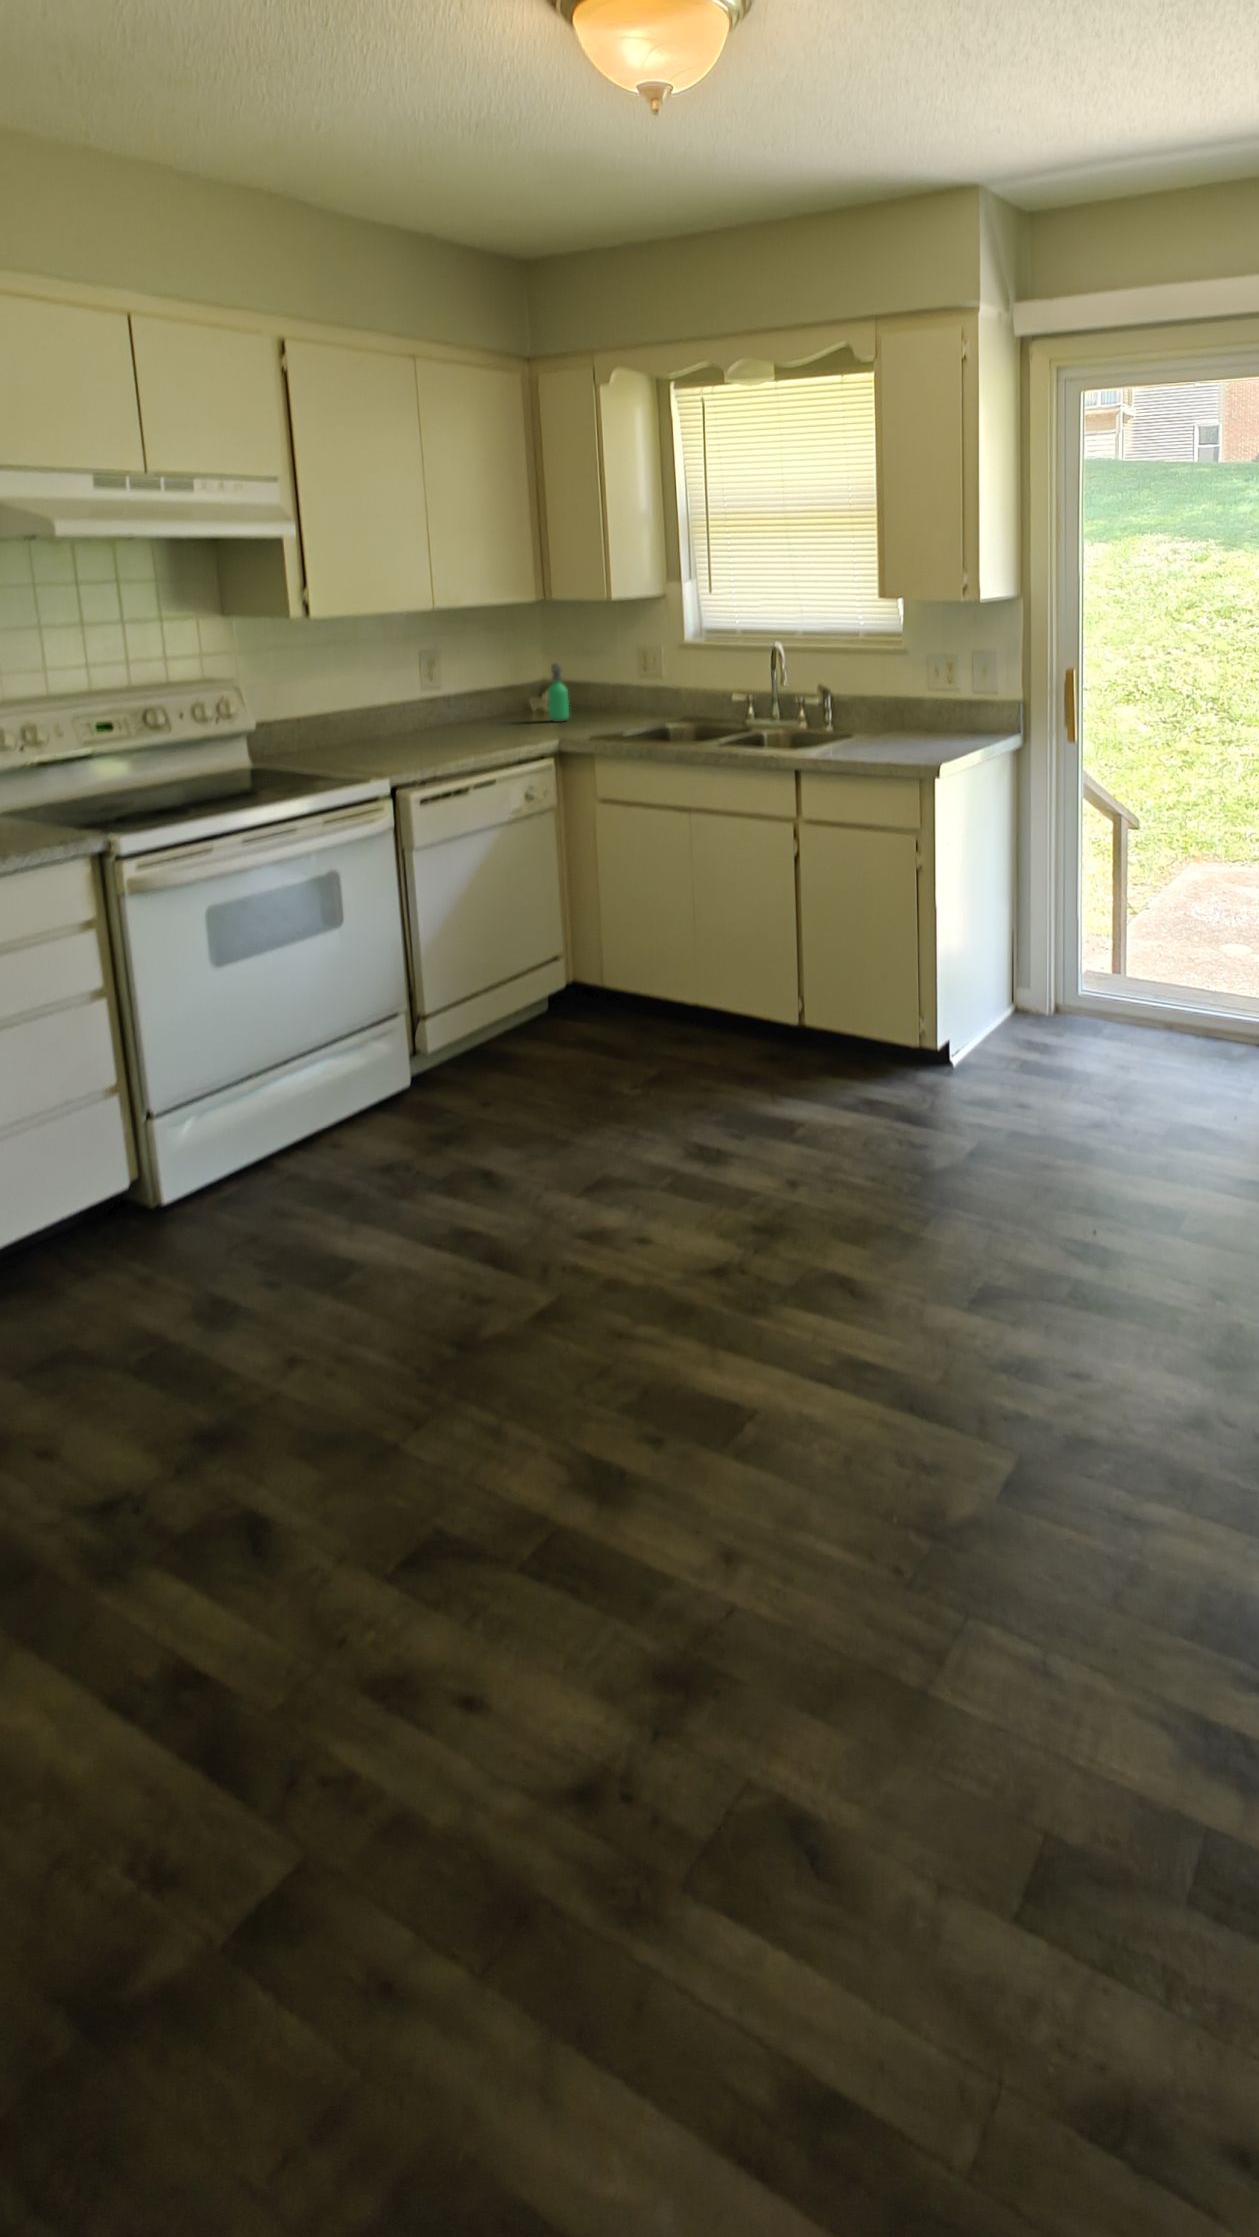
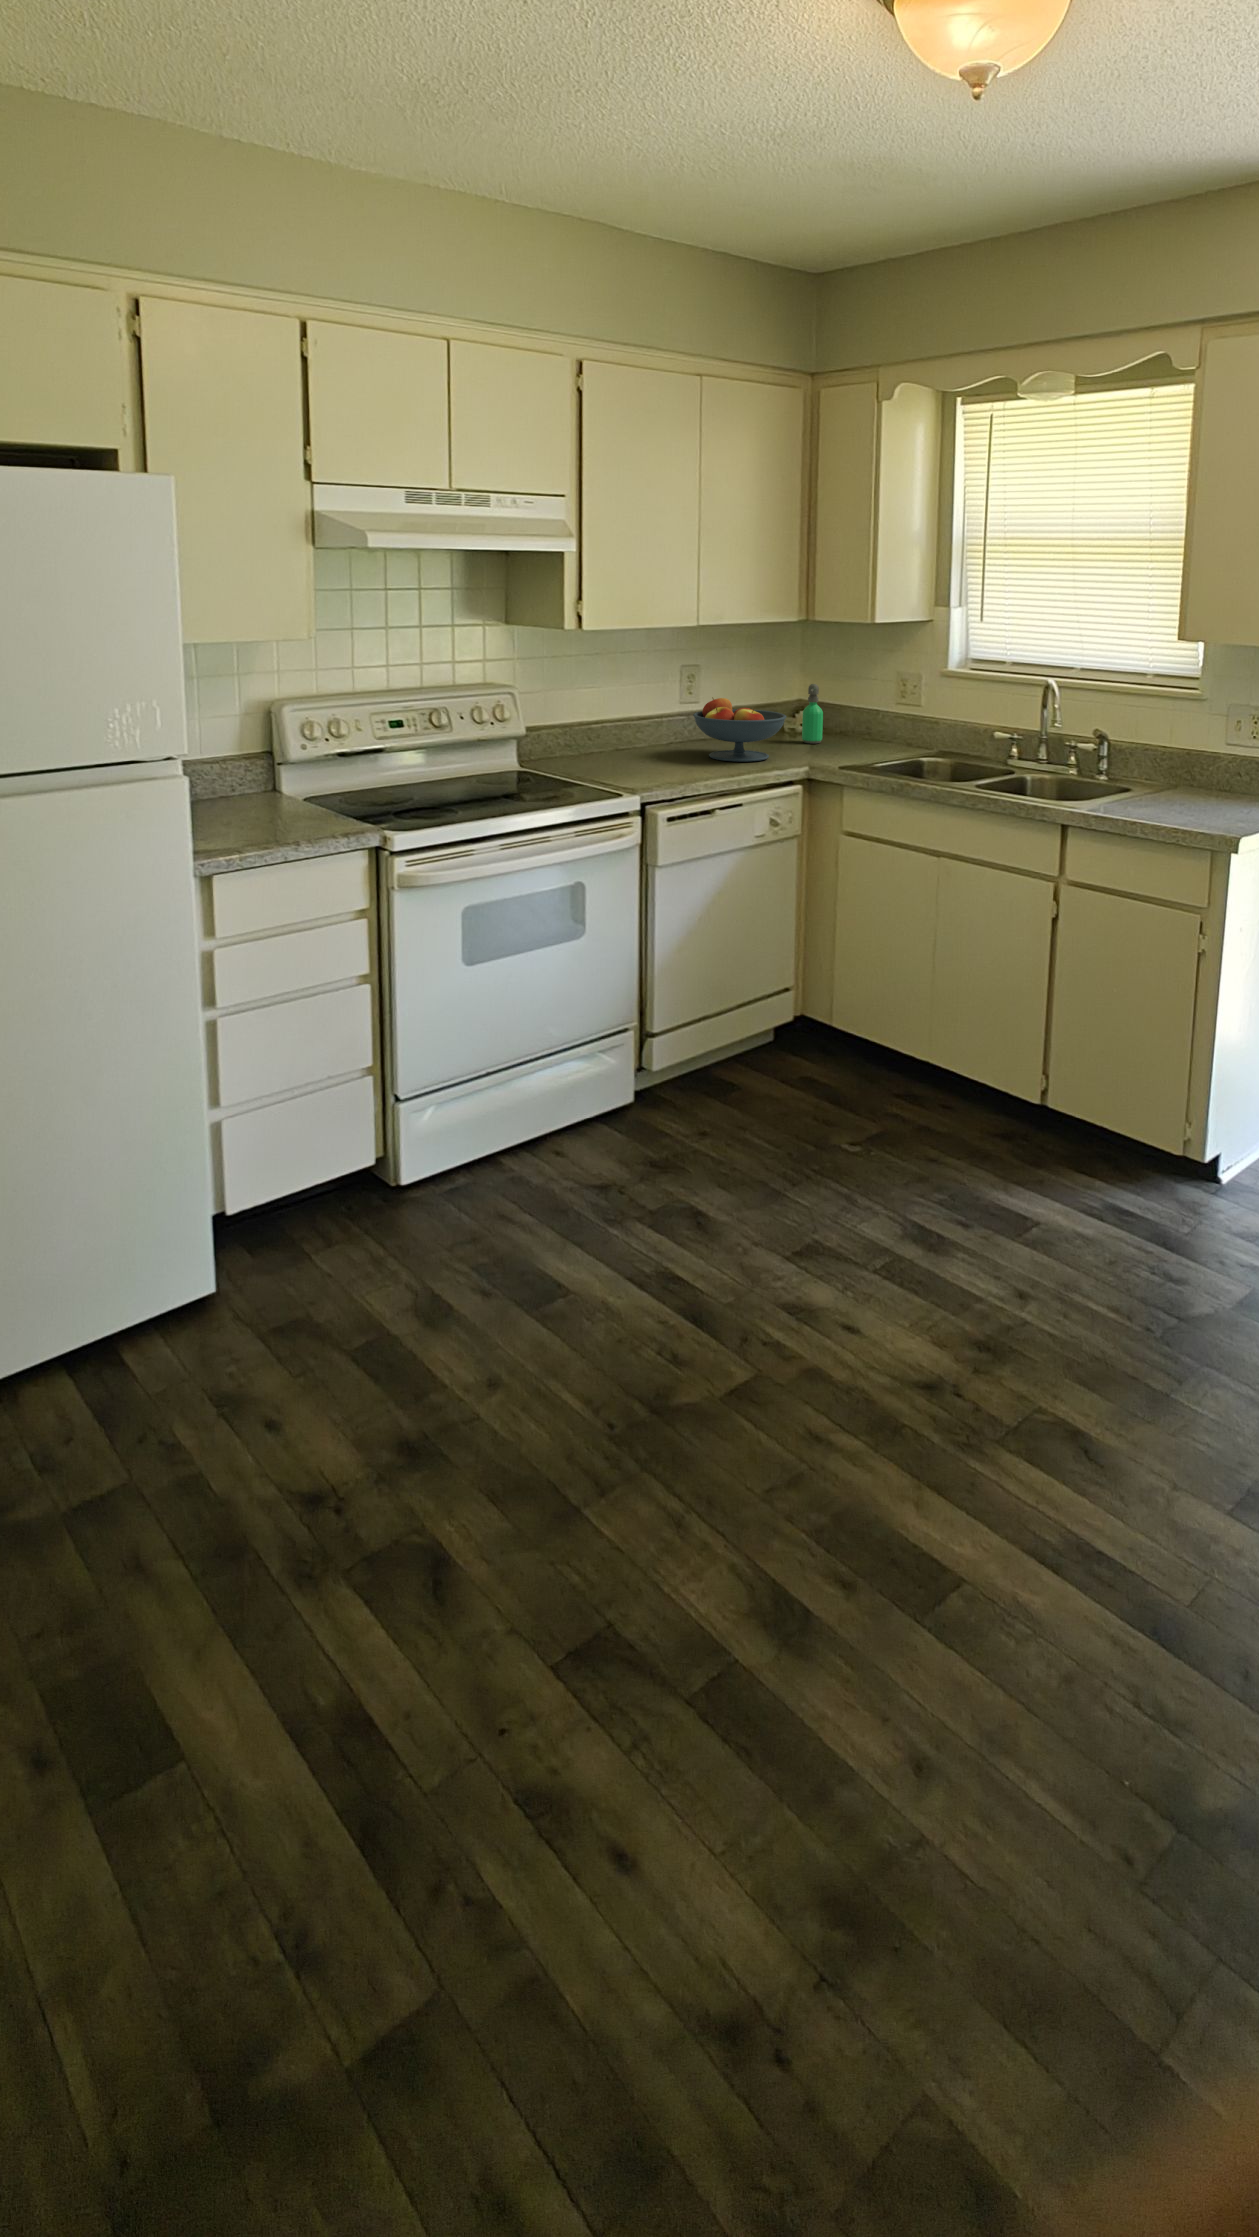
fruit bowl: none [435,681,531,743] -> present [693,697,786,762]

